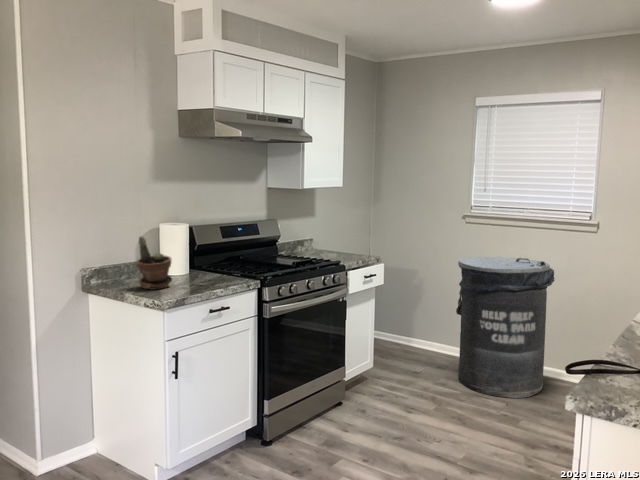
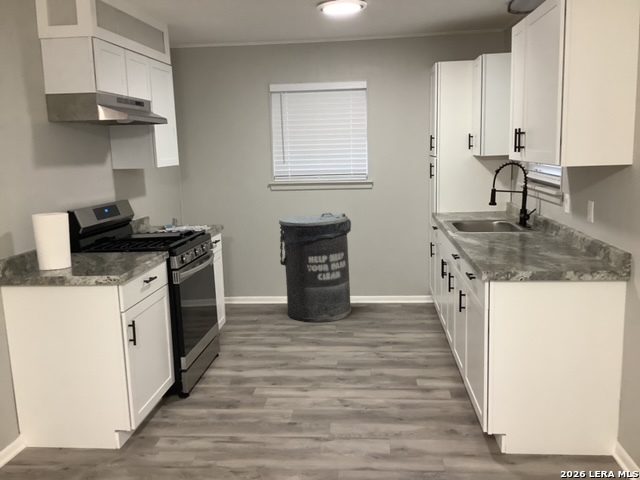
potted plant: present [137,236,172,290] -> none [64,219,100,271]

